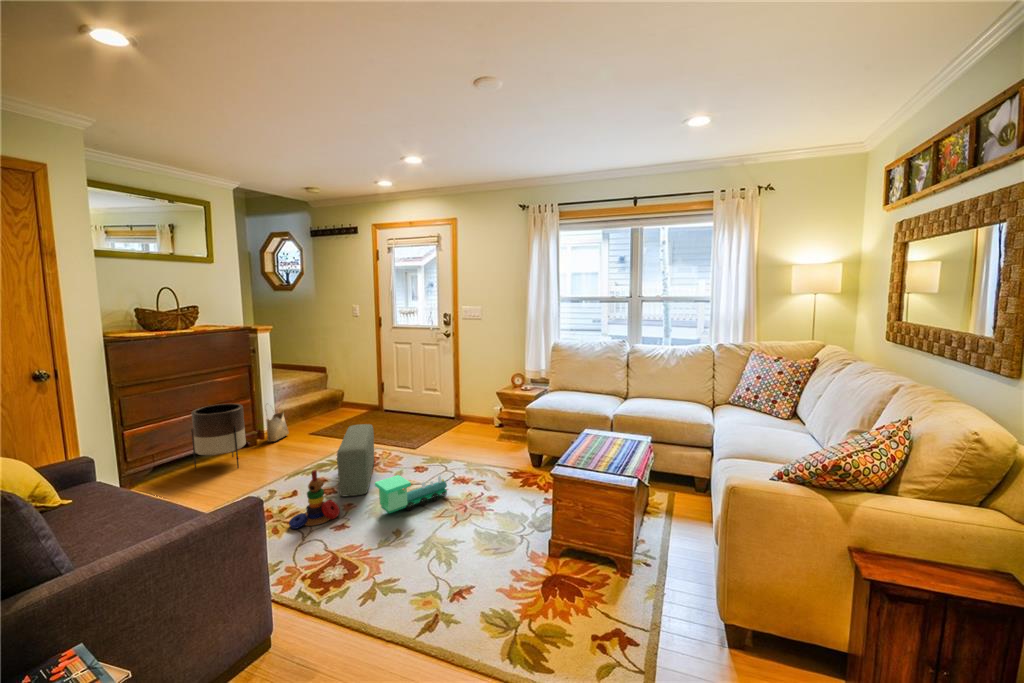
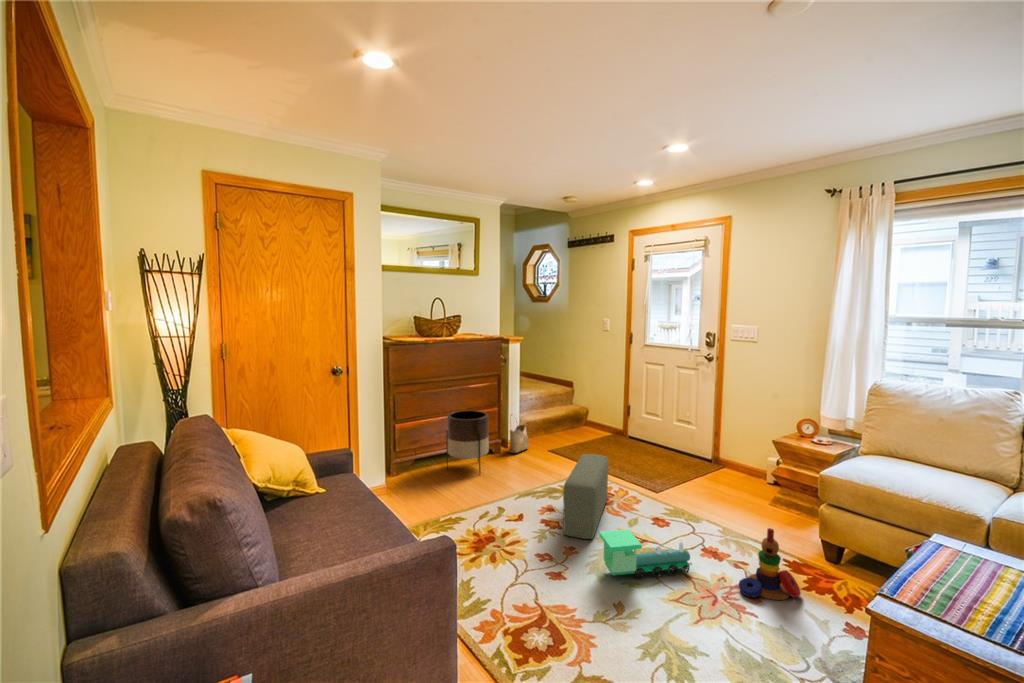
stacking toy: present [289,470,340,529] -> present [739,528,801,600]

